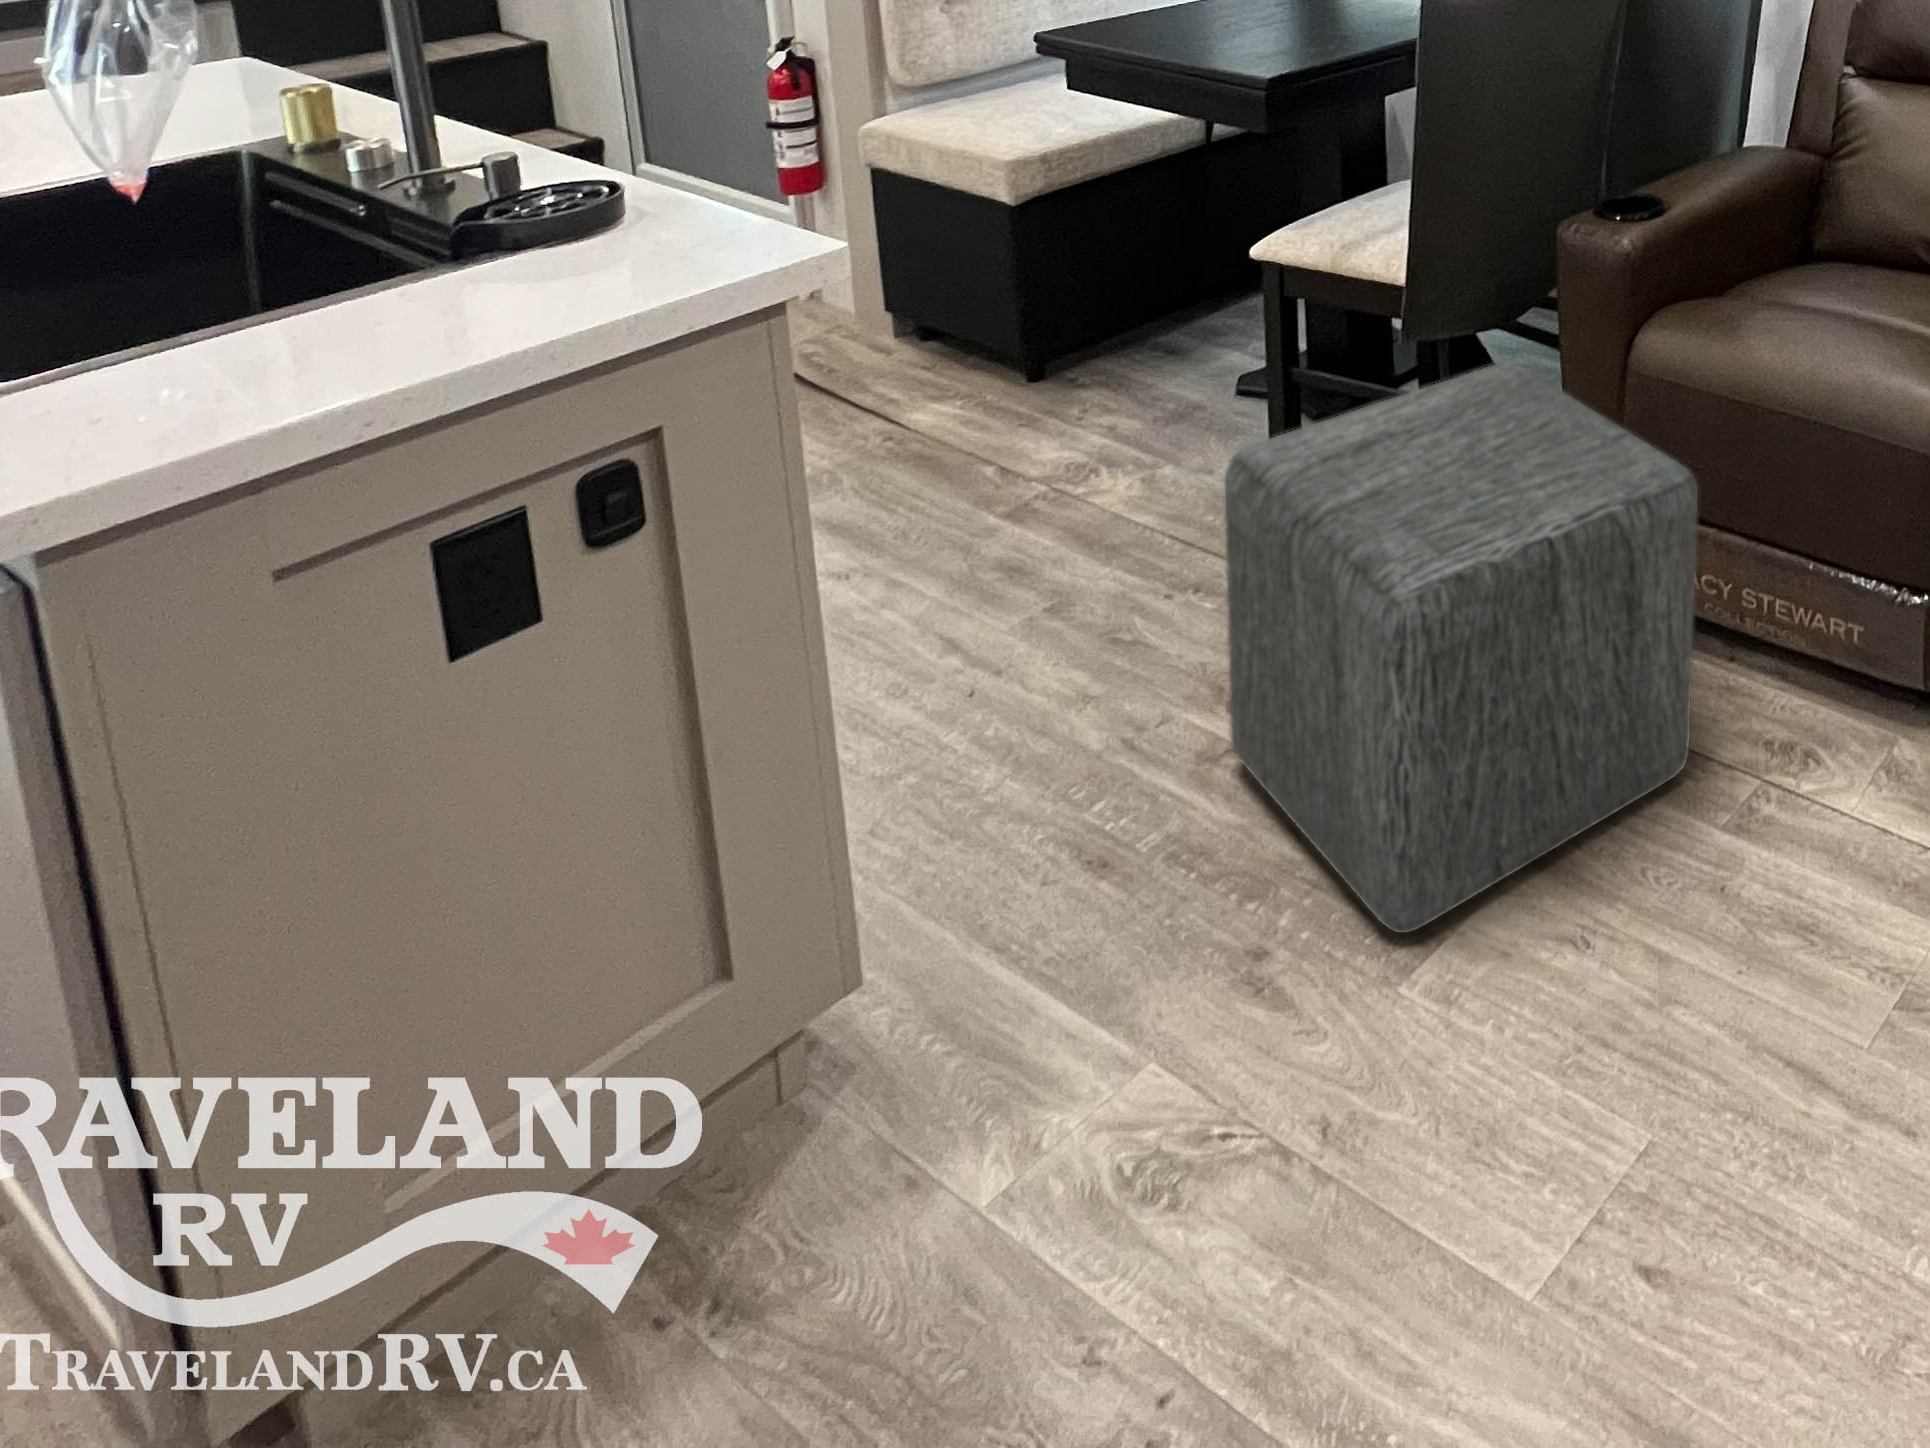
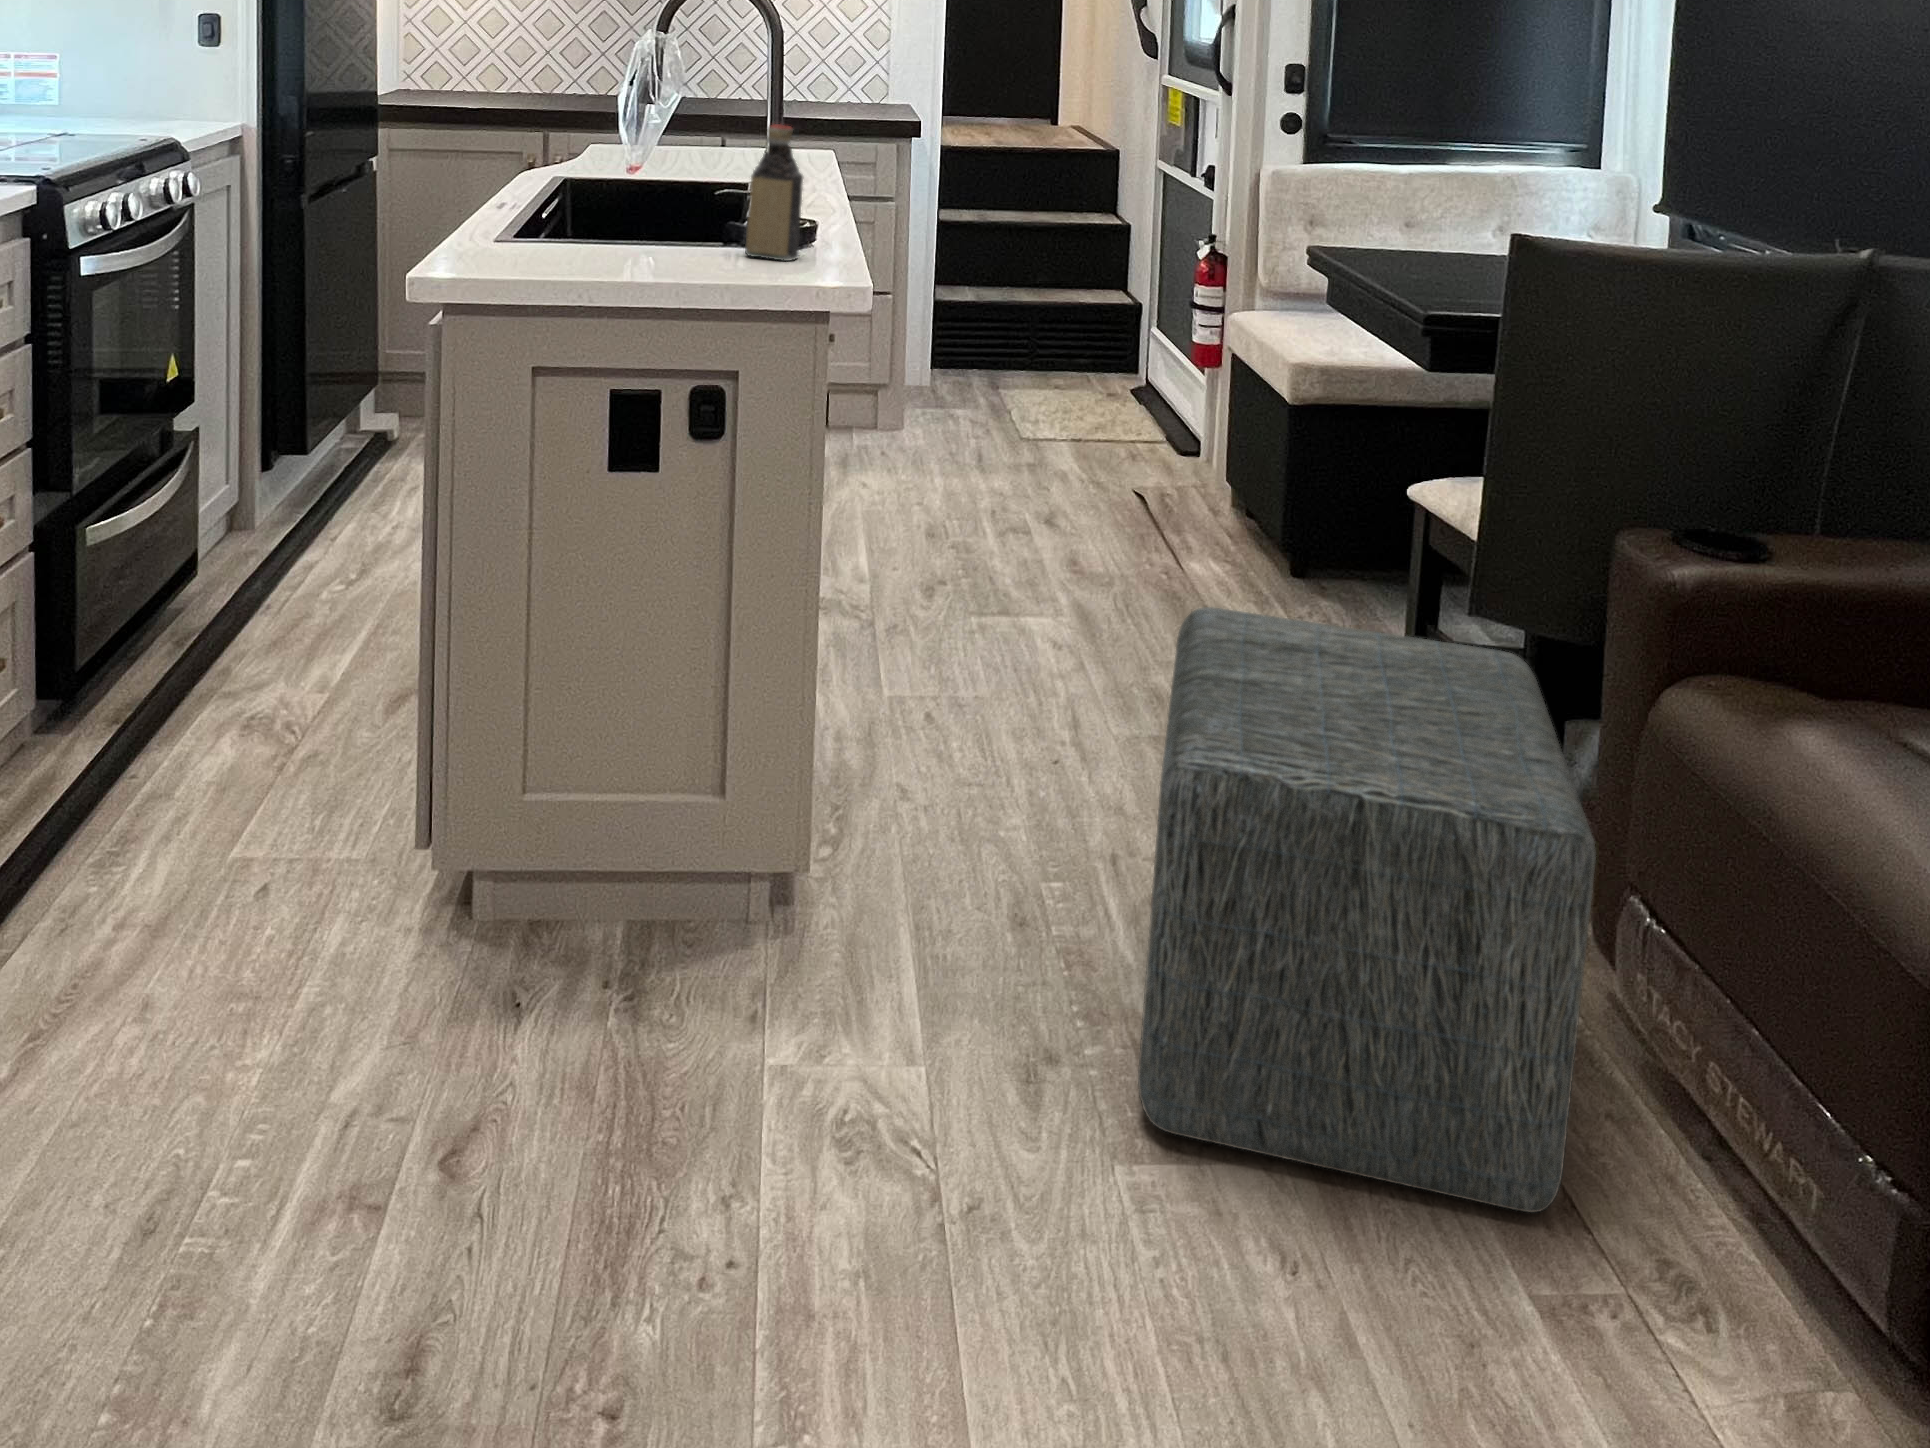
bottle: none [569,71,674,272] -> present [745,124,803,261]

